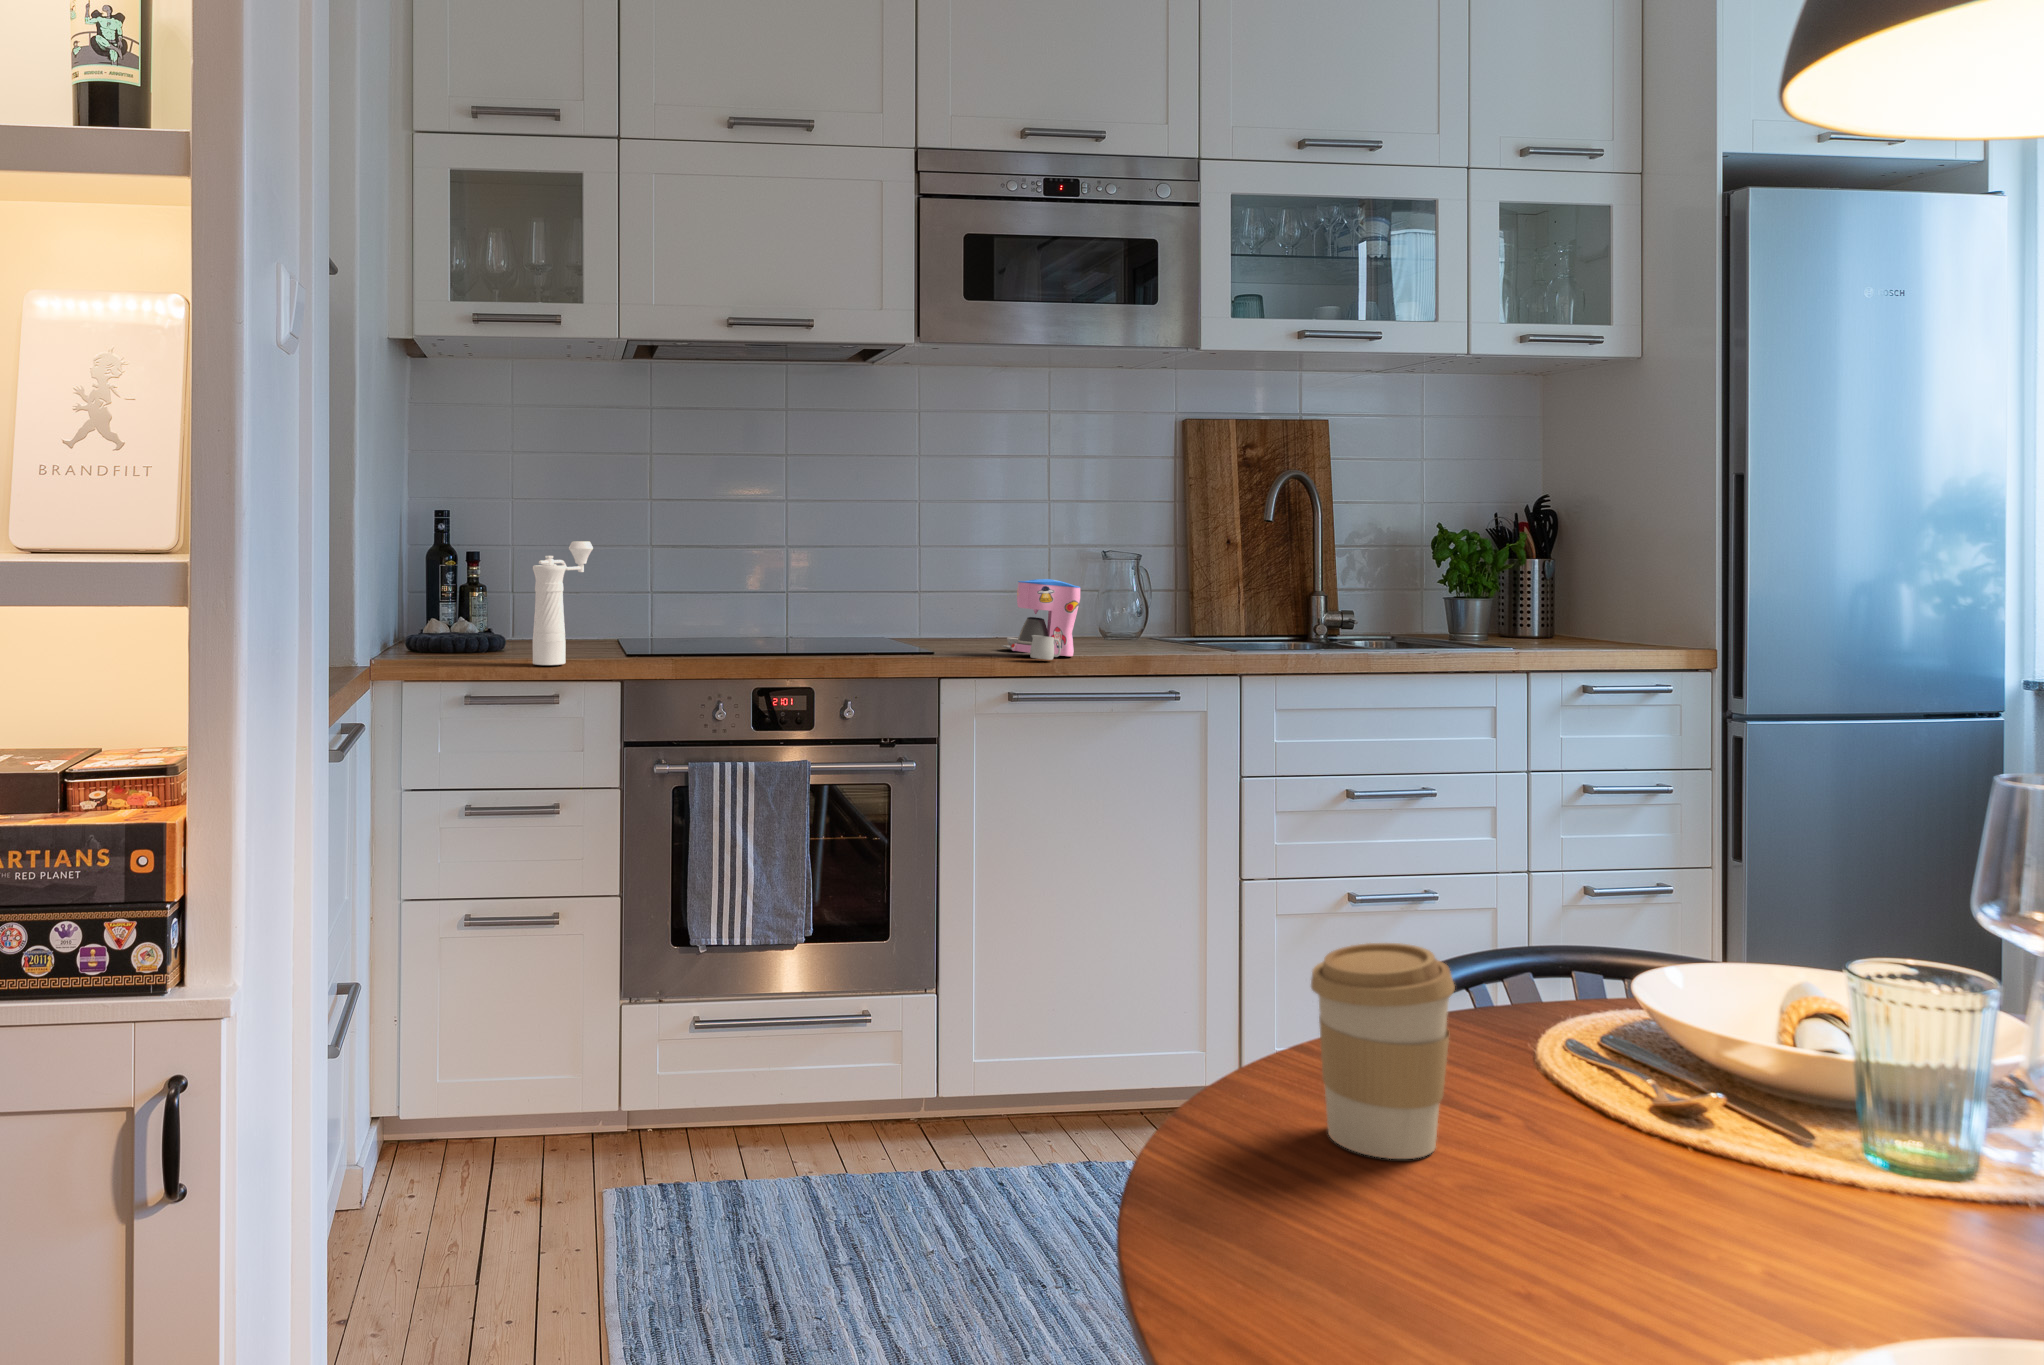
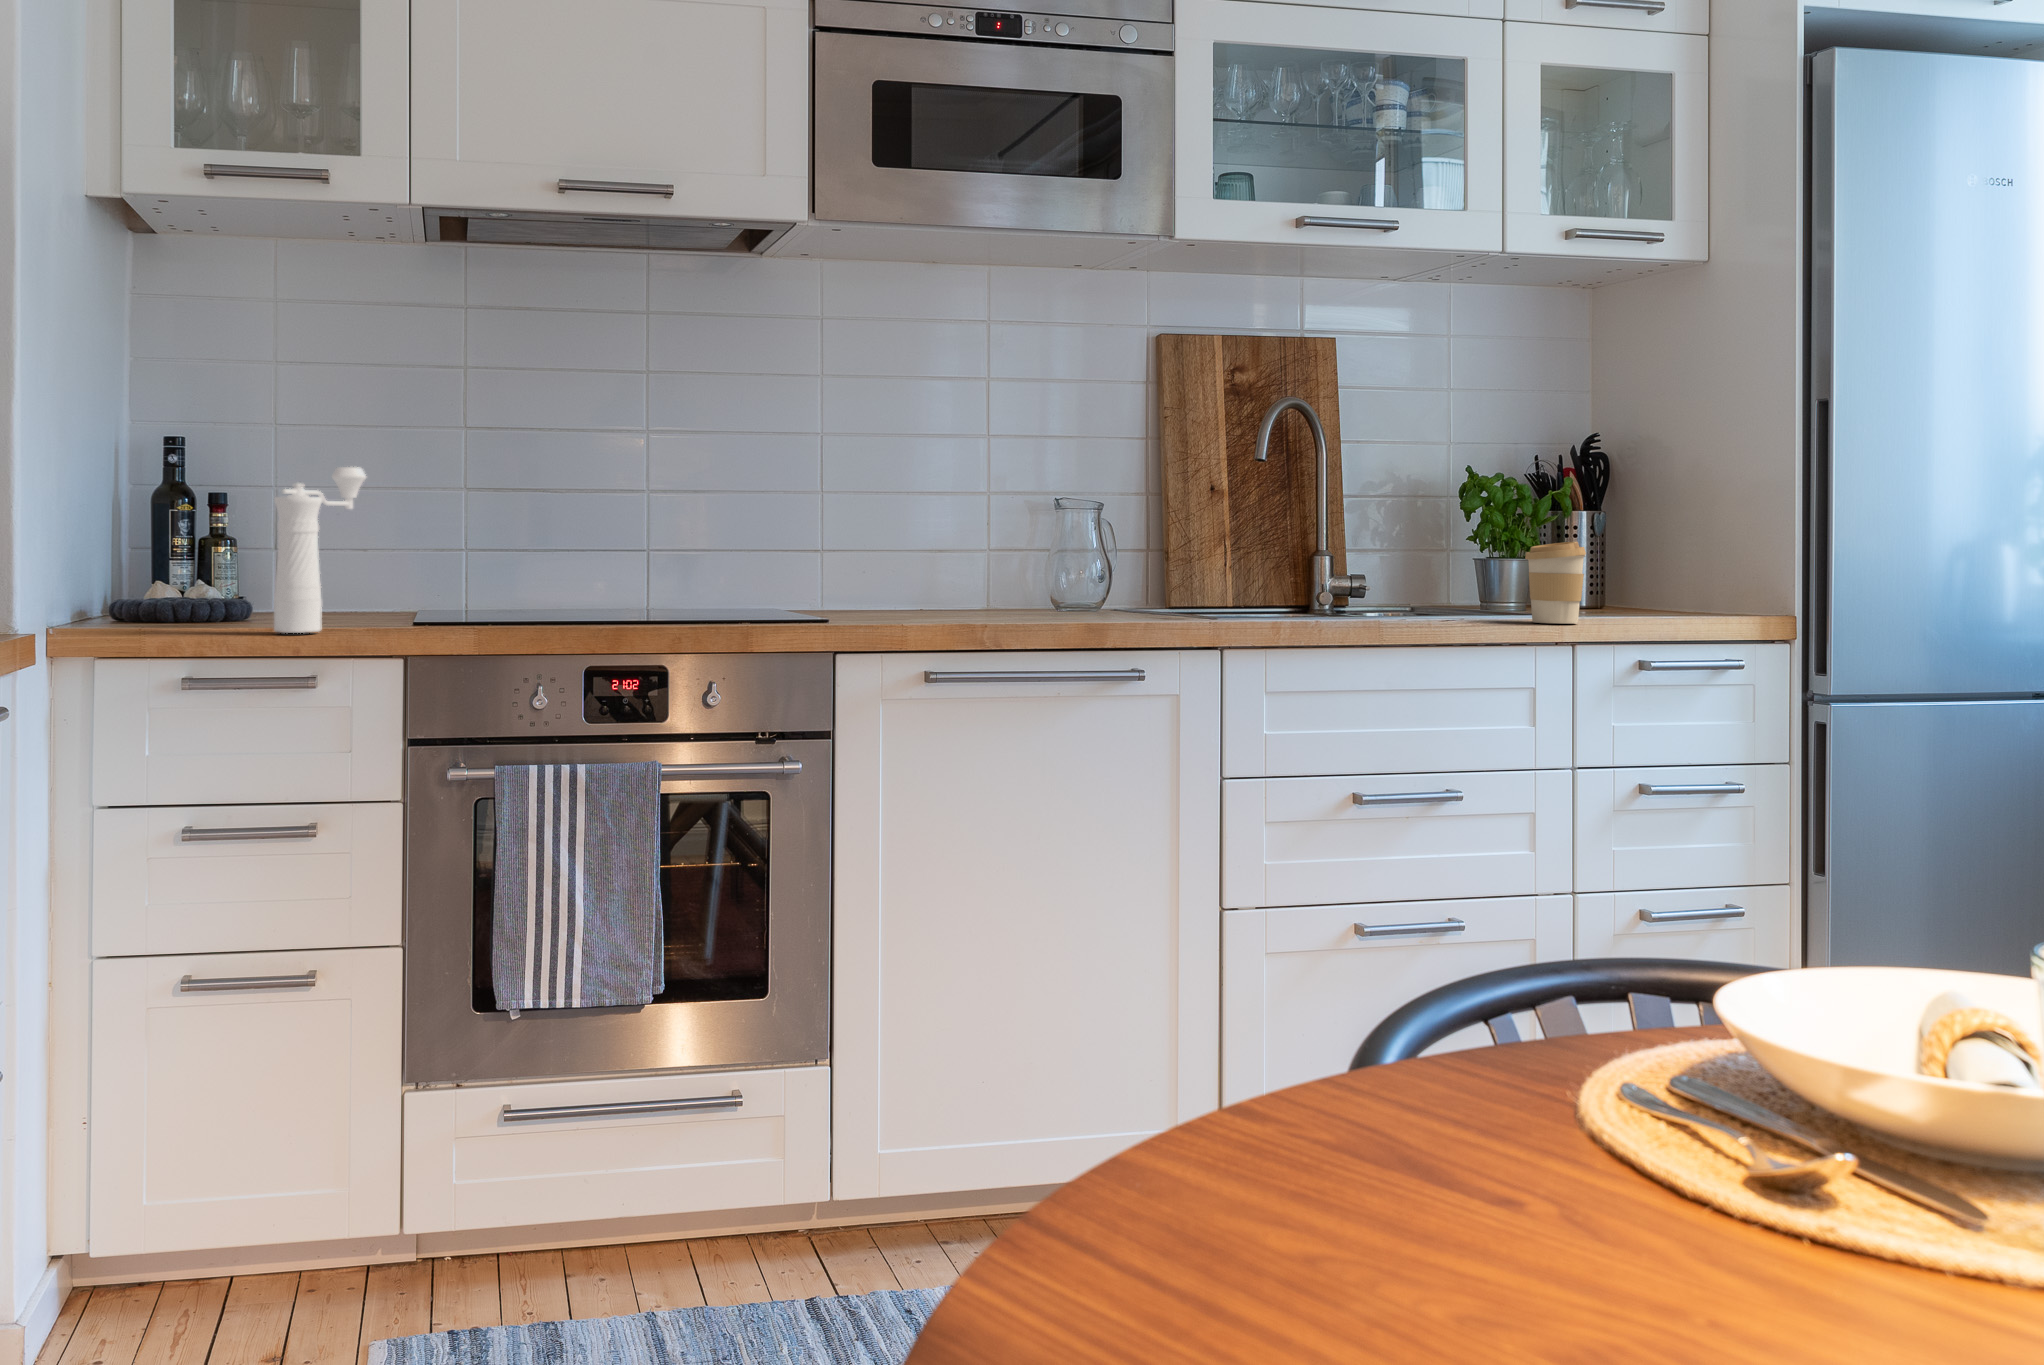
coffee maker: present [1001,579,1081,660] -> none [922,524,1022,626]
coffee cup: present [1311,943,1455,1159] -> present [1525,542,1586,623]

